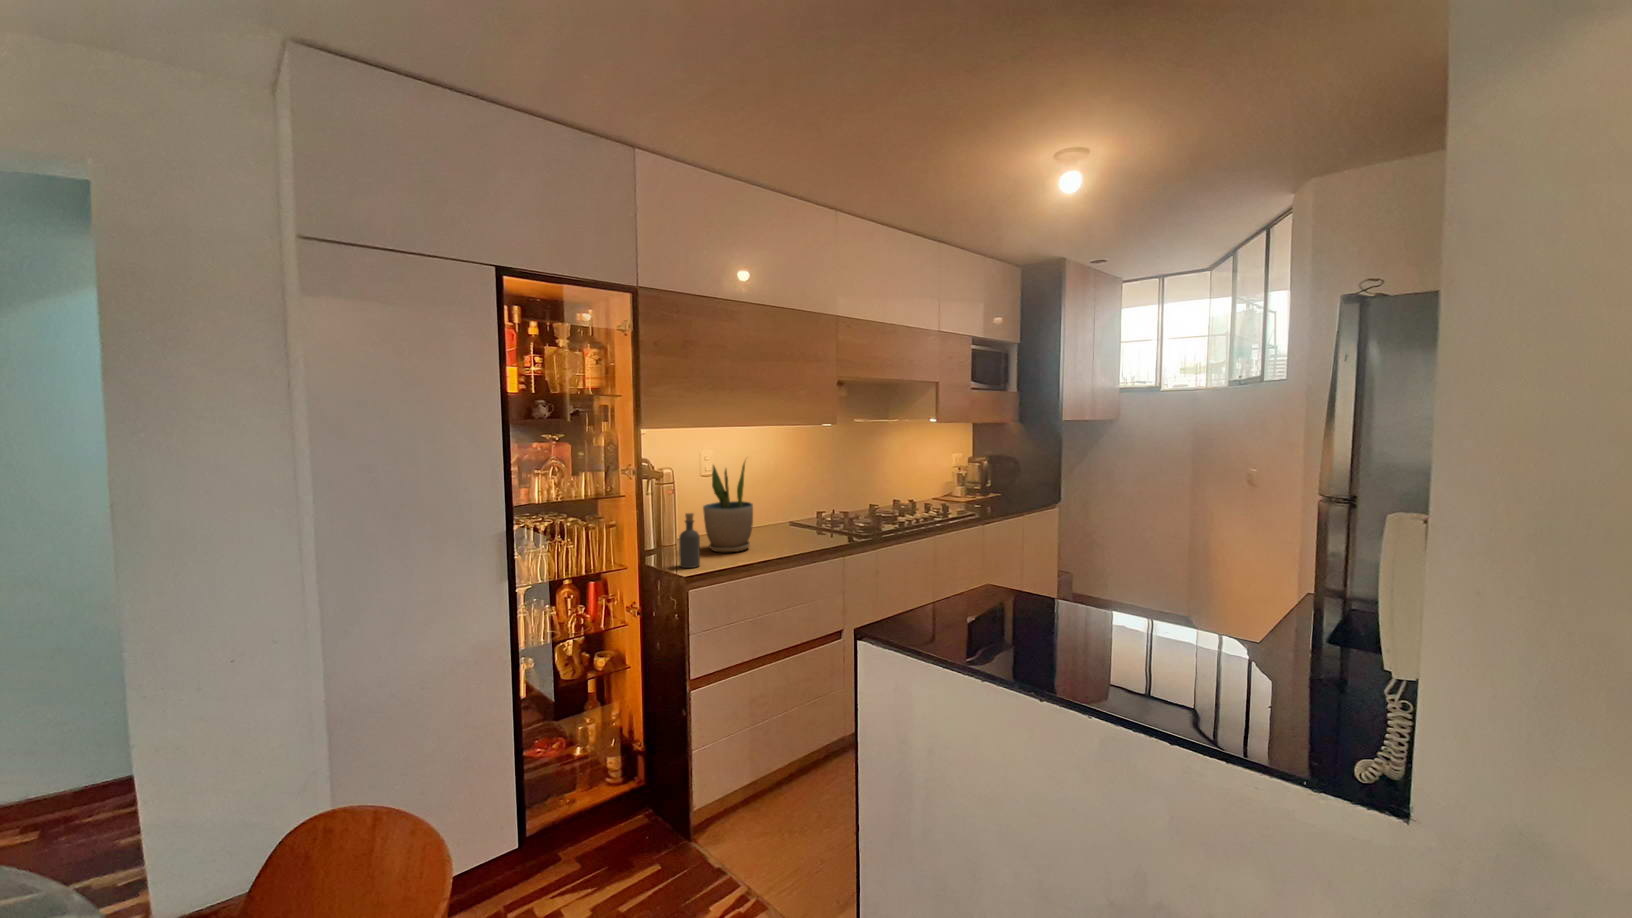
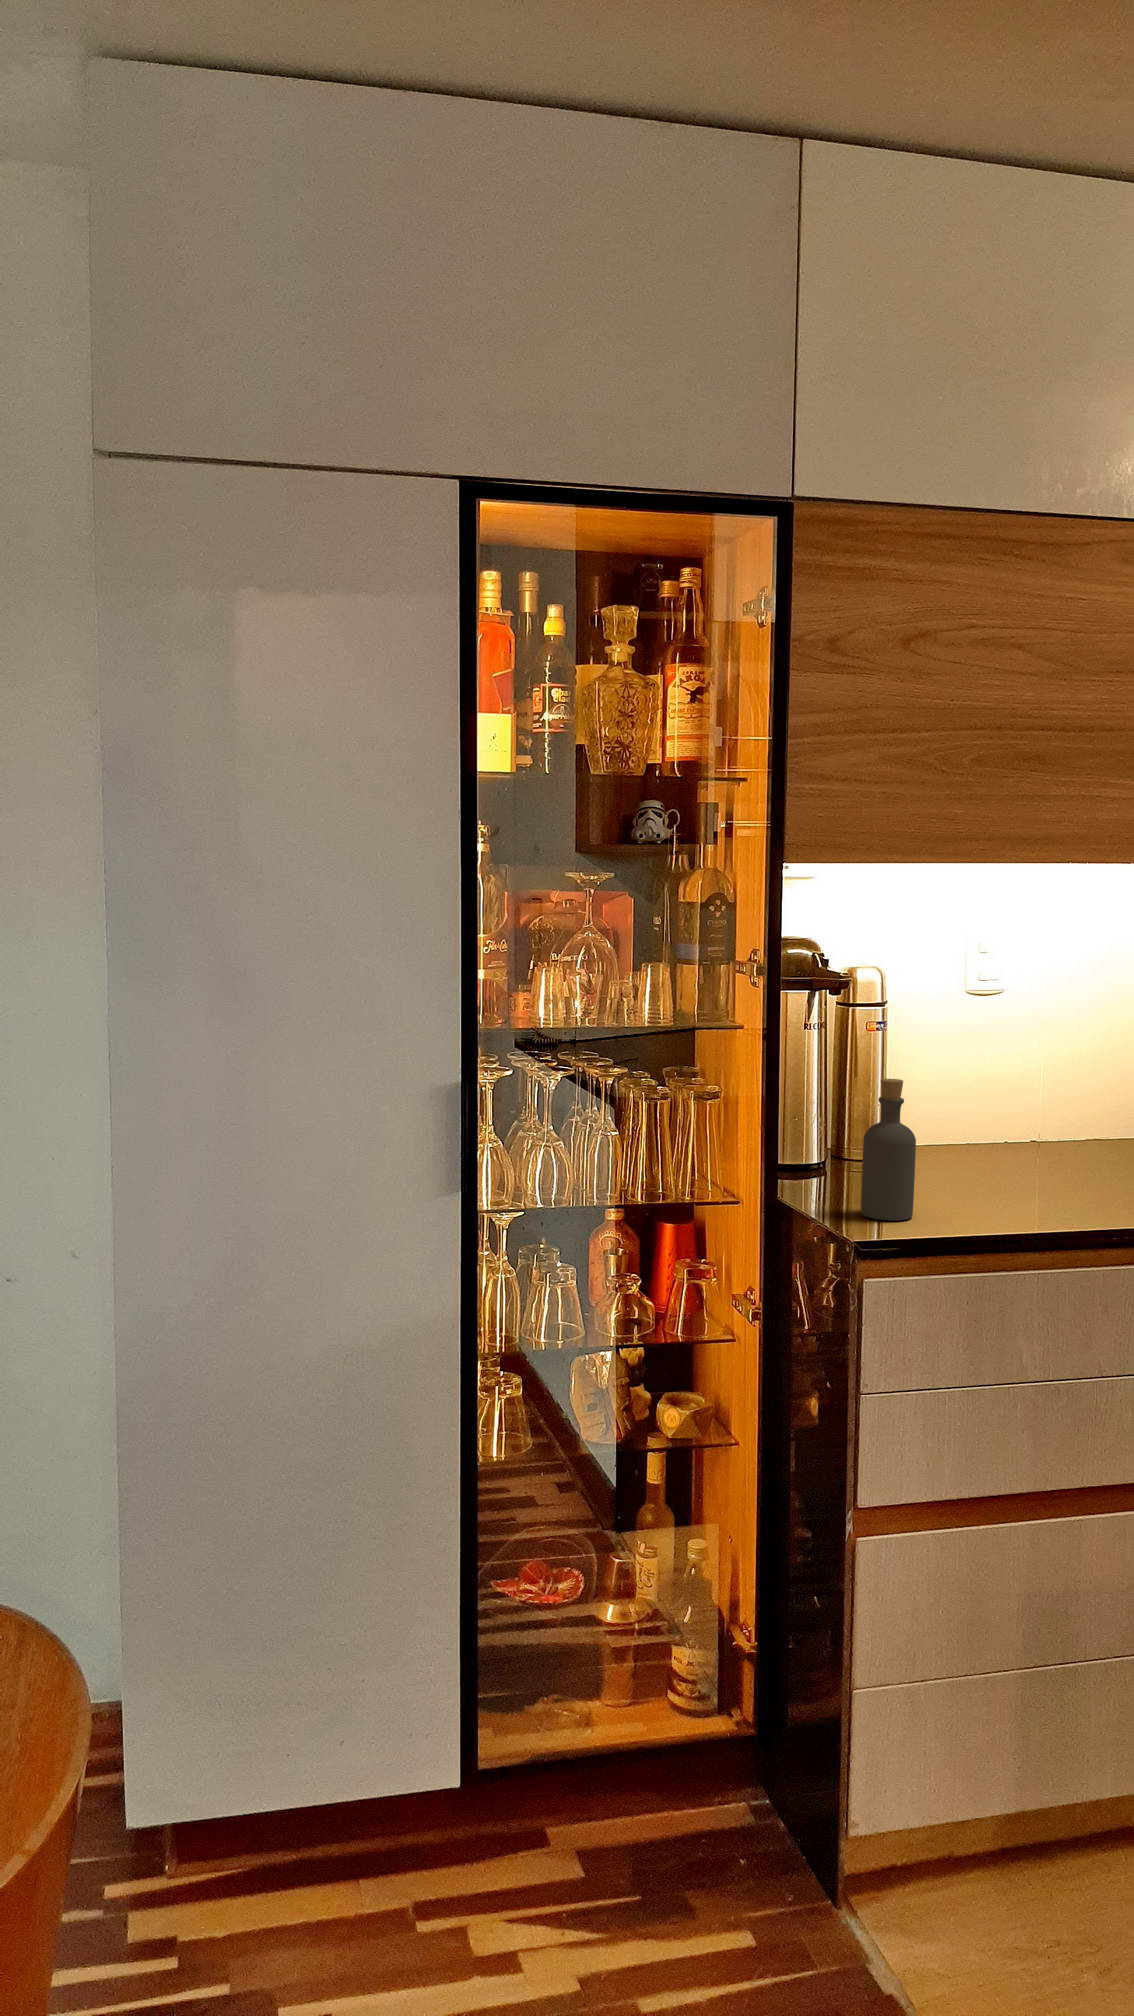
potted plant: present [703,462,753,553] -> none [950,941,1087,1195]

